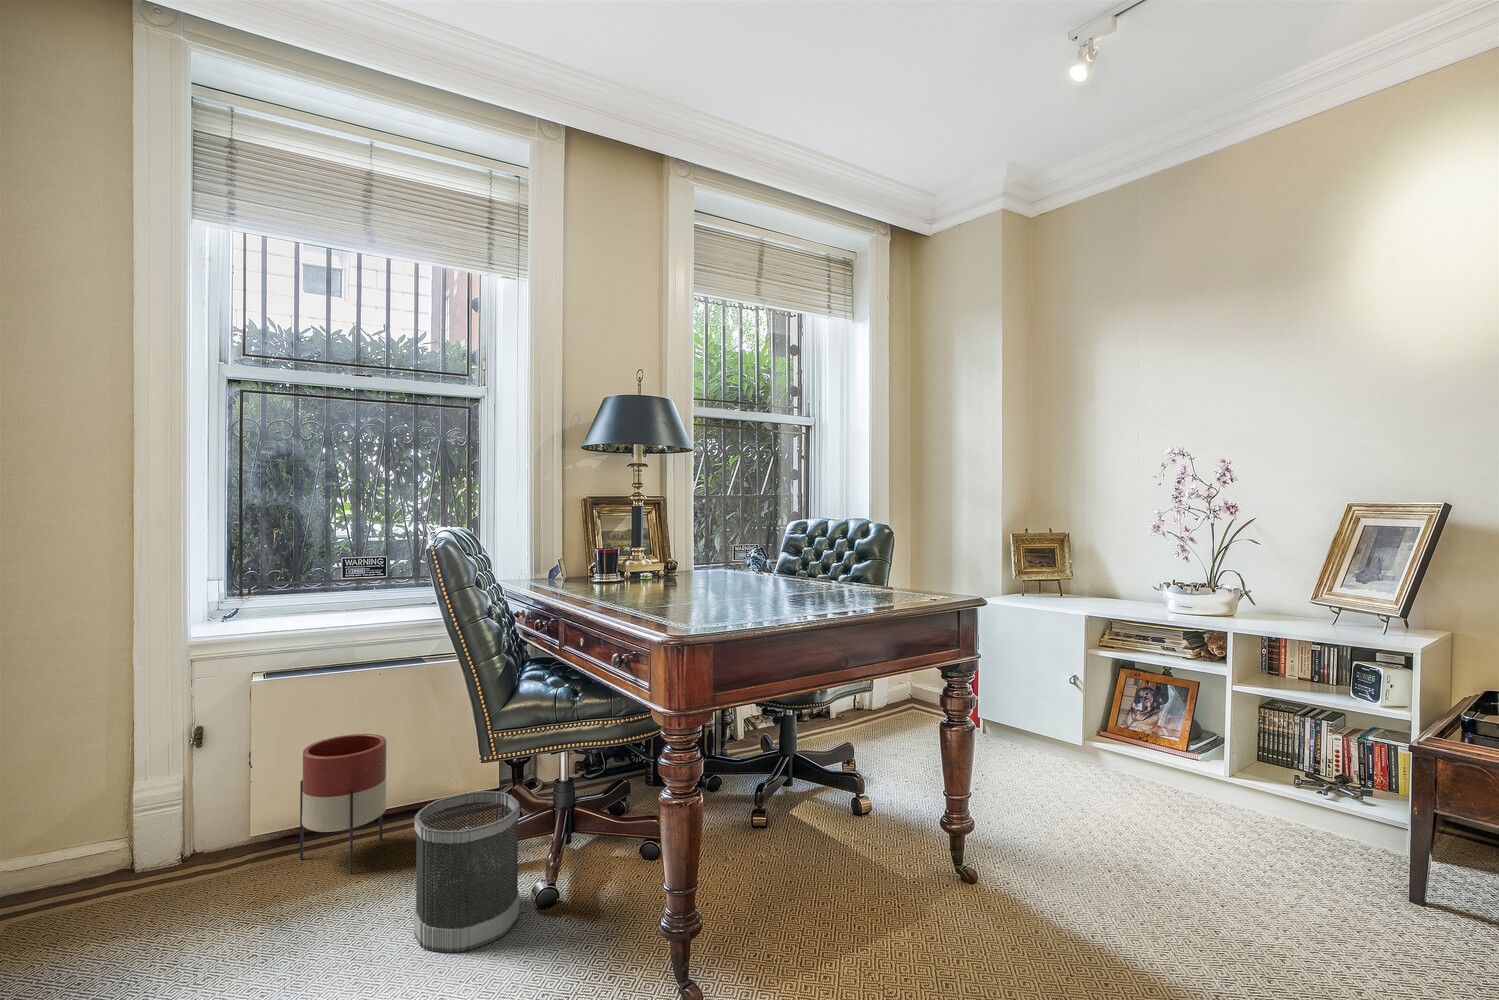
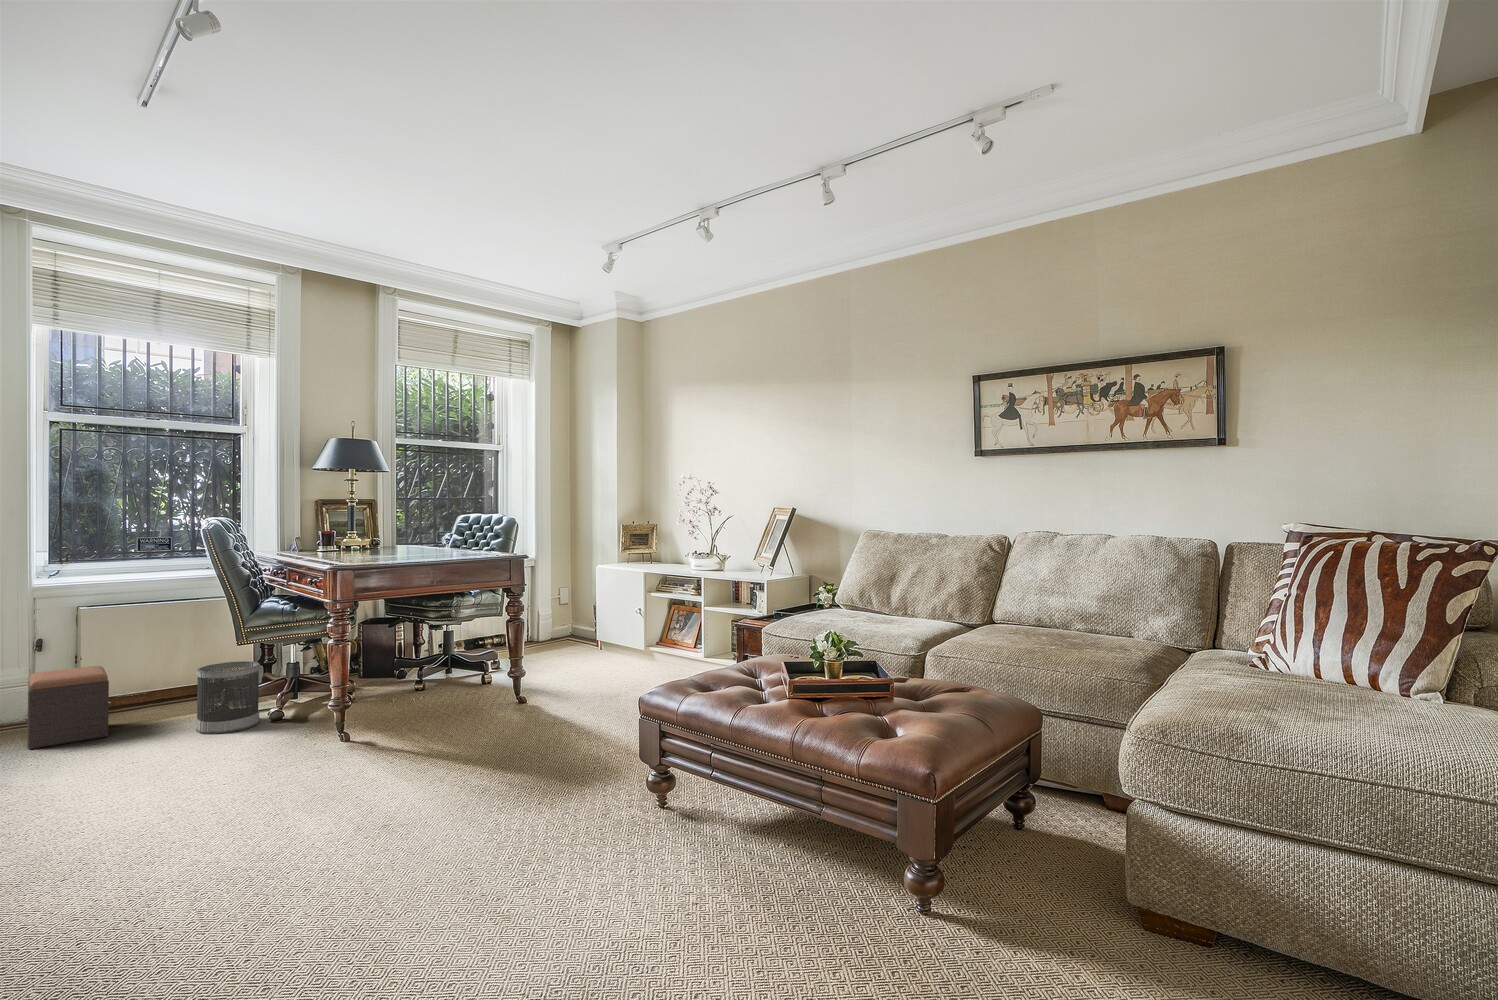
planter: present [300,734,386,873] -> none [114,643,173,717]
footstool: none [132,789,278,974] -> present [28,666,109,749]

